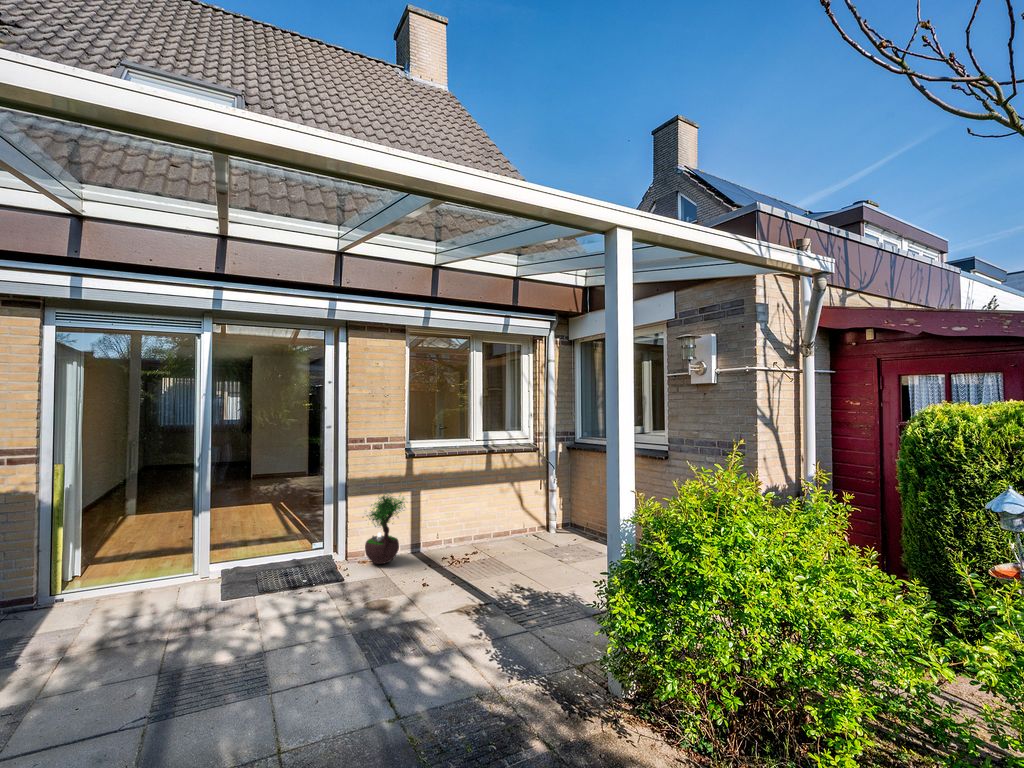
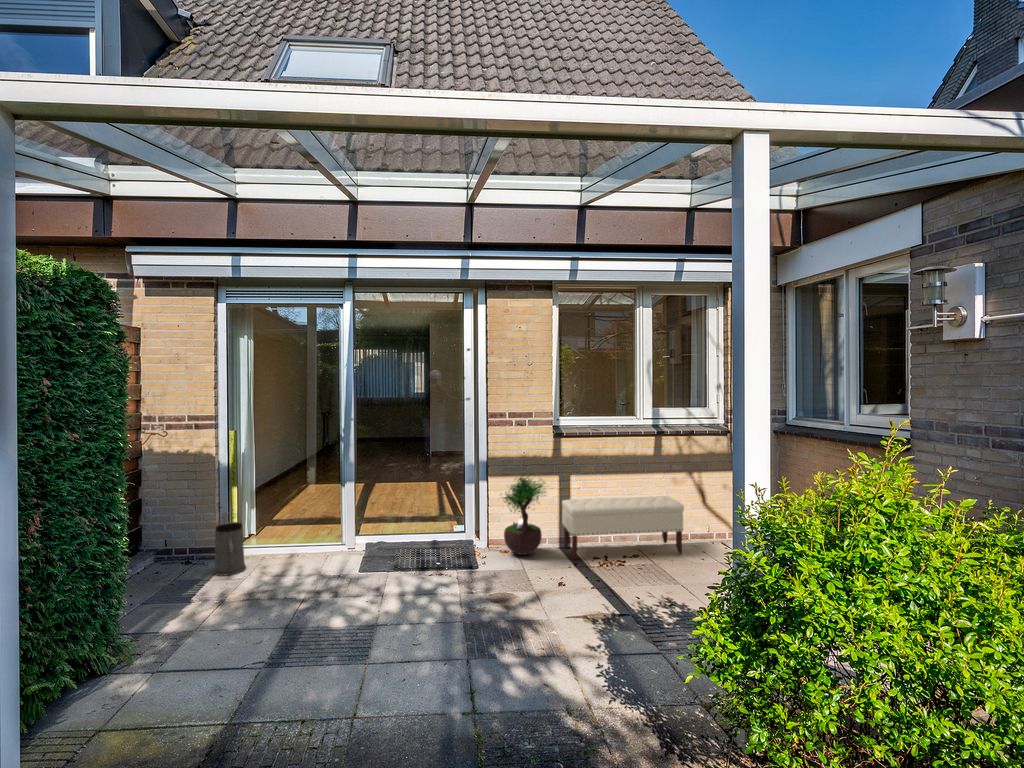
bench: none [414,502,512,563] -> present [562,496,684,560]
watering can: none [34,558,79,632] -> present [213,512,246,576]

